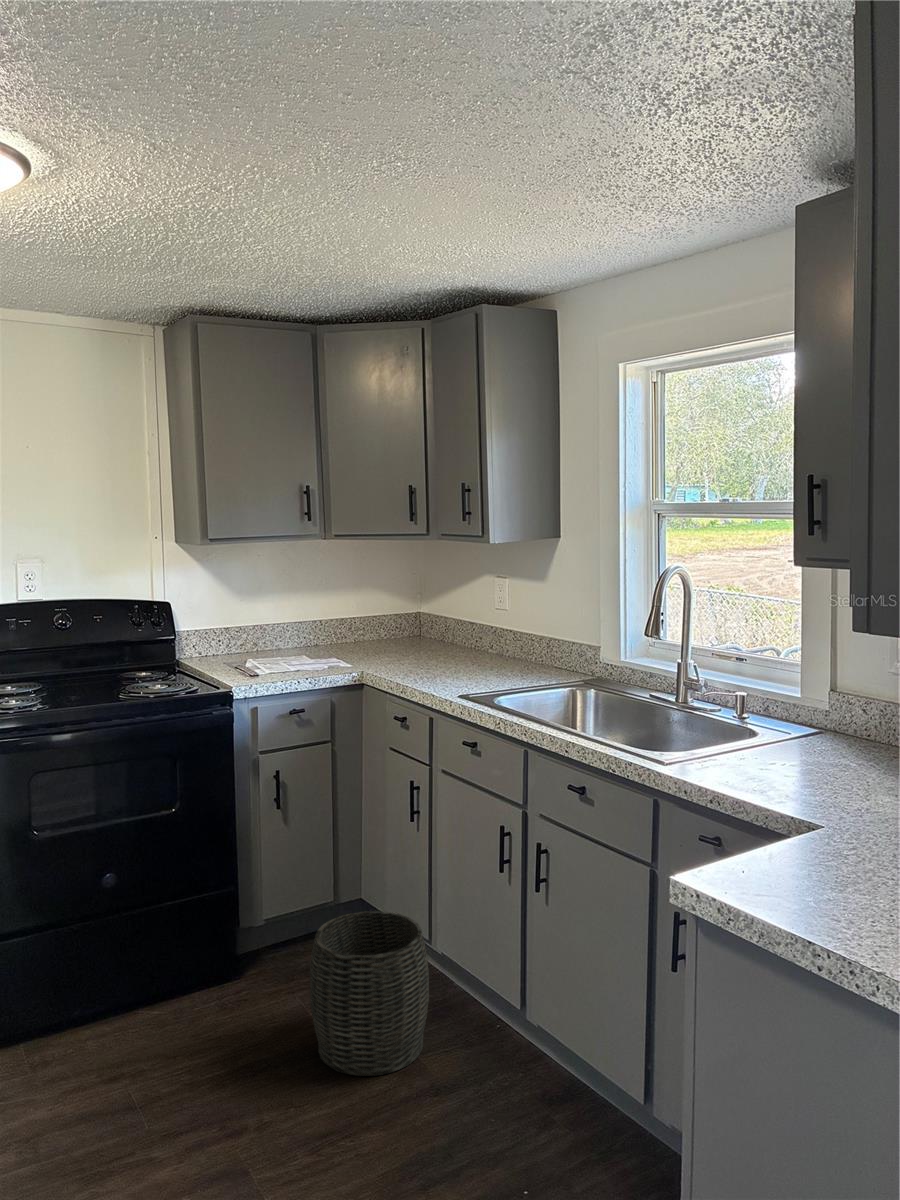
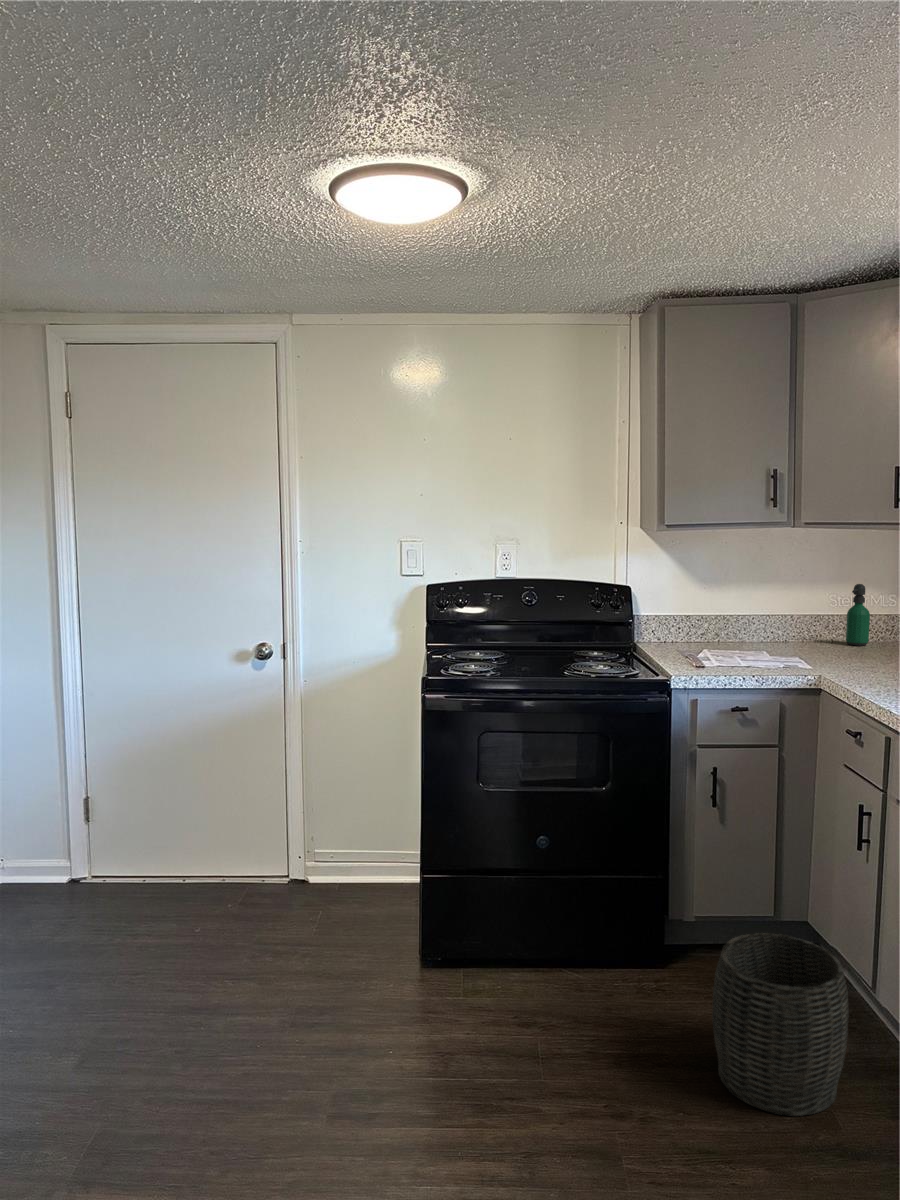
soap dispenser: none [369,589,388,645] -> present [846,584,870,646]

